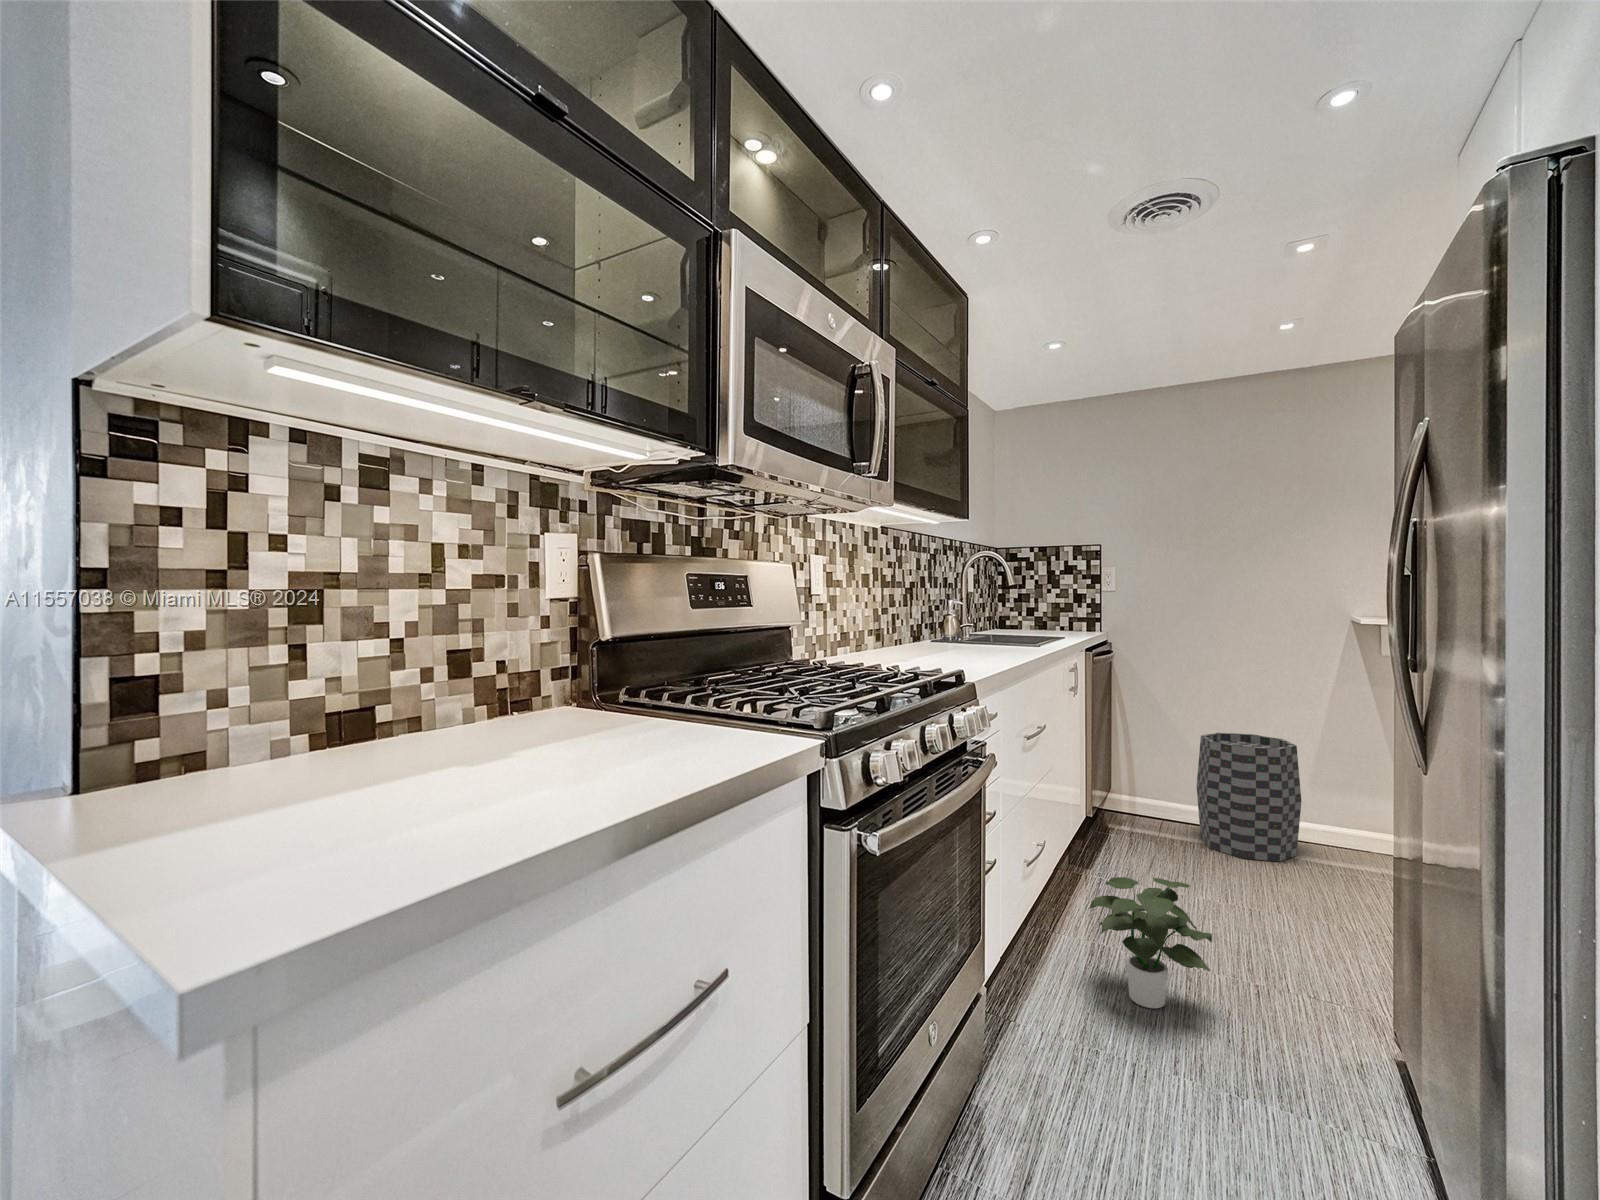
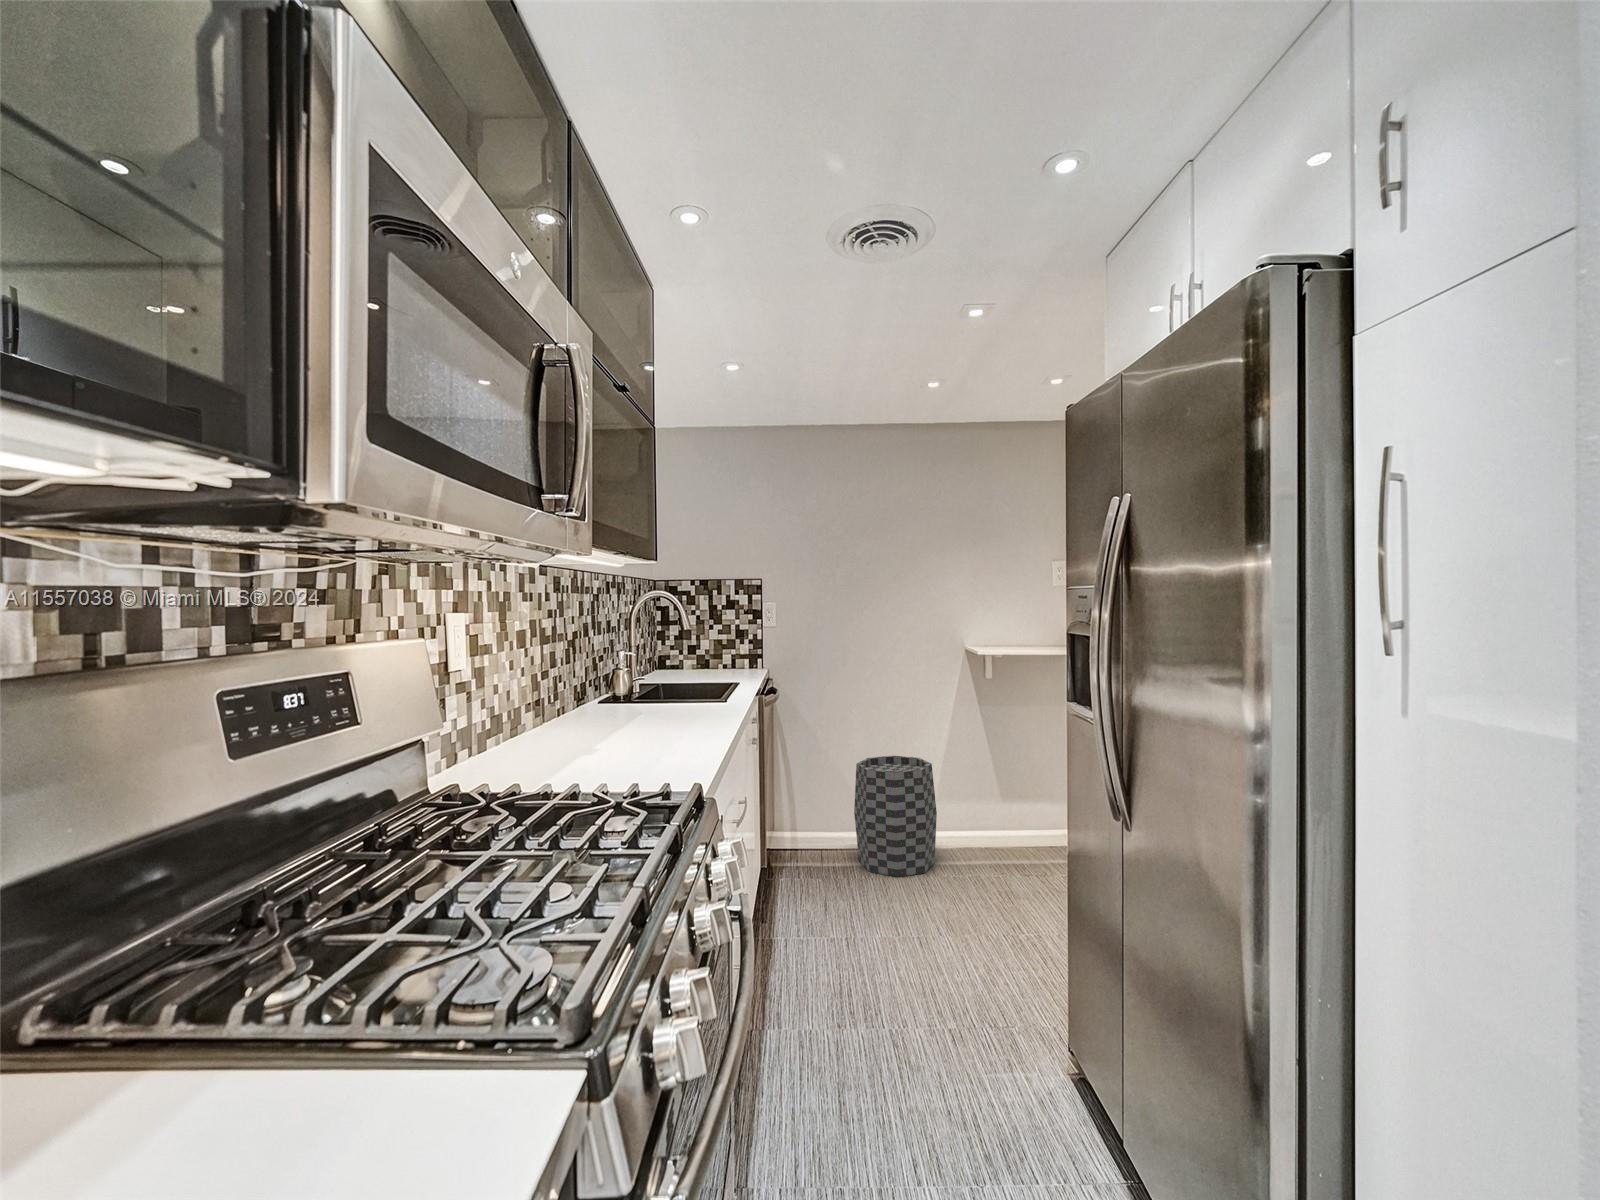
potted plant: present [1089,877,1212,1009] -> none [804,951,930,1101]

